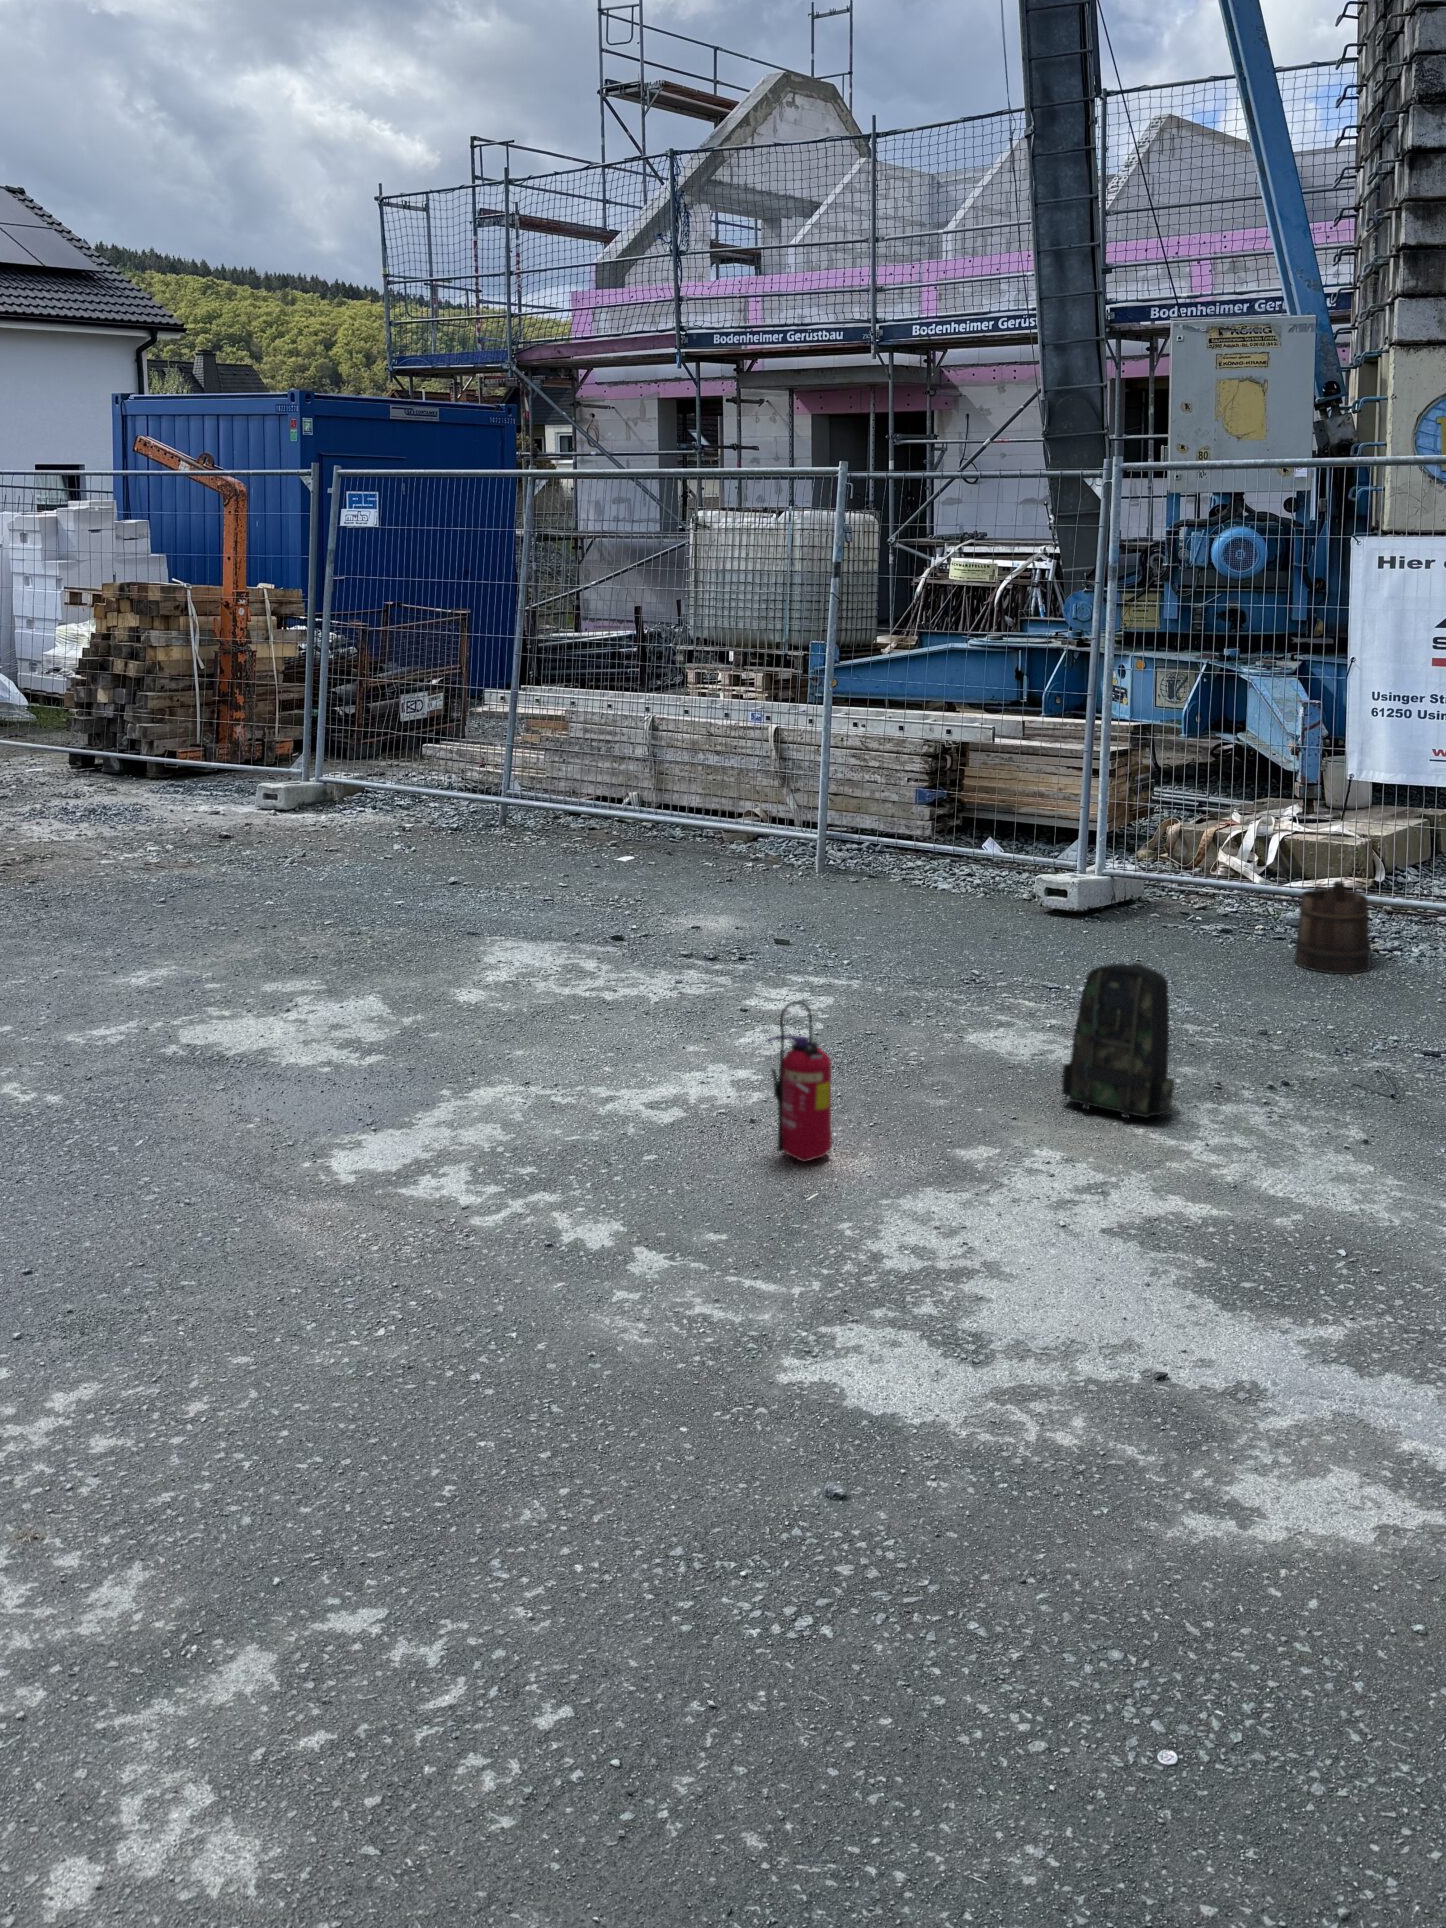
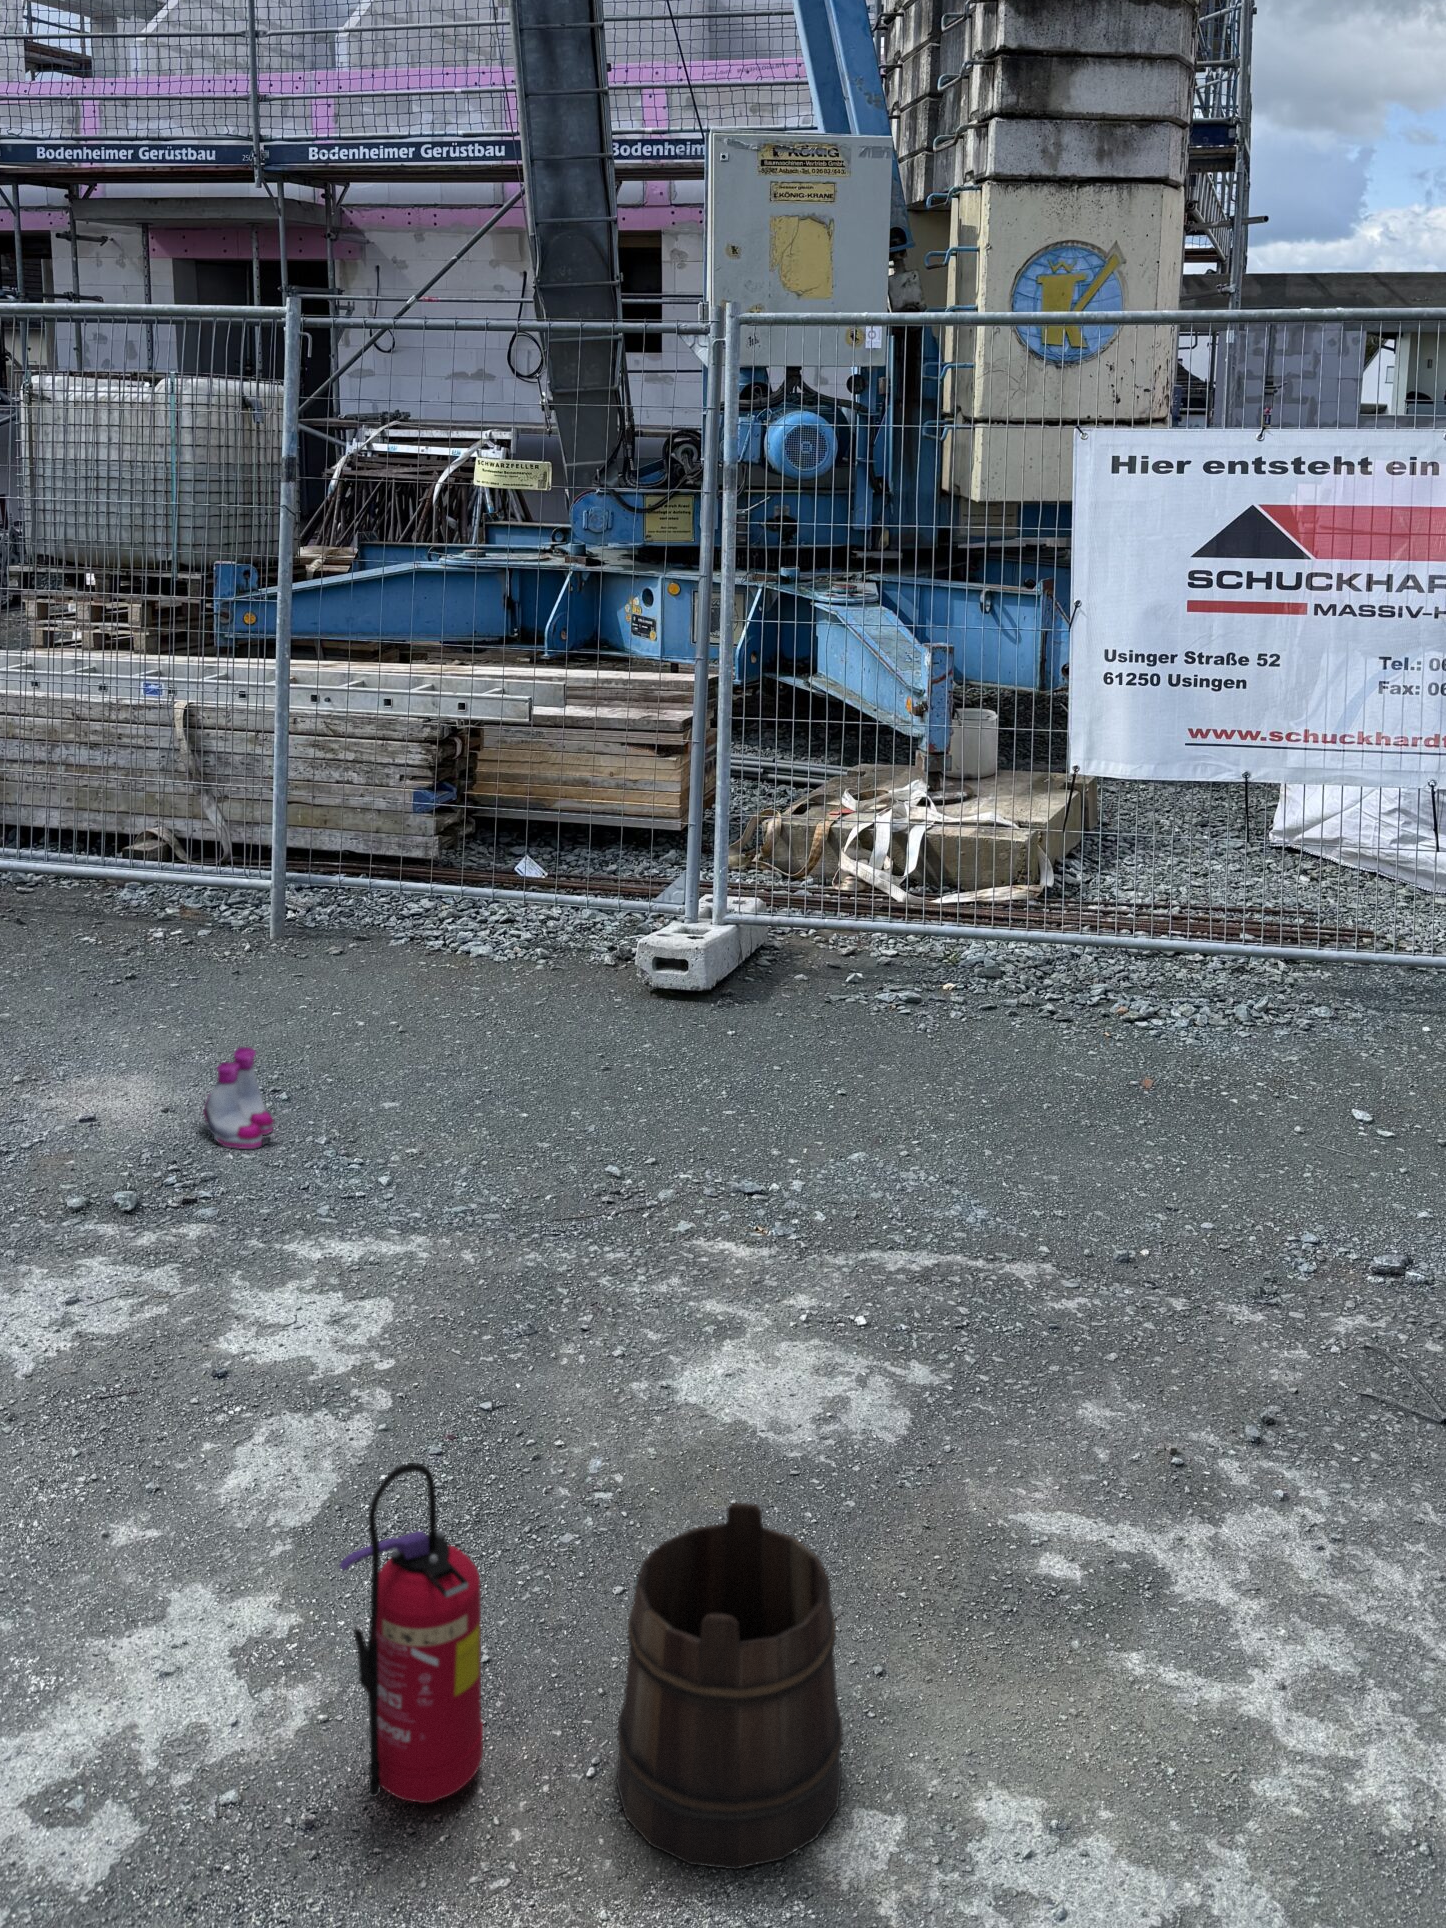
bucket: present [1295,881,1371,974] -> present [617,1503,843,1869]
boots: none [756,904,796,961] -> present [203,1047,274,1149]
backpack: present [1062,963,1174,1118] -> none [862,1201,1060,1507]

